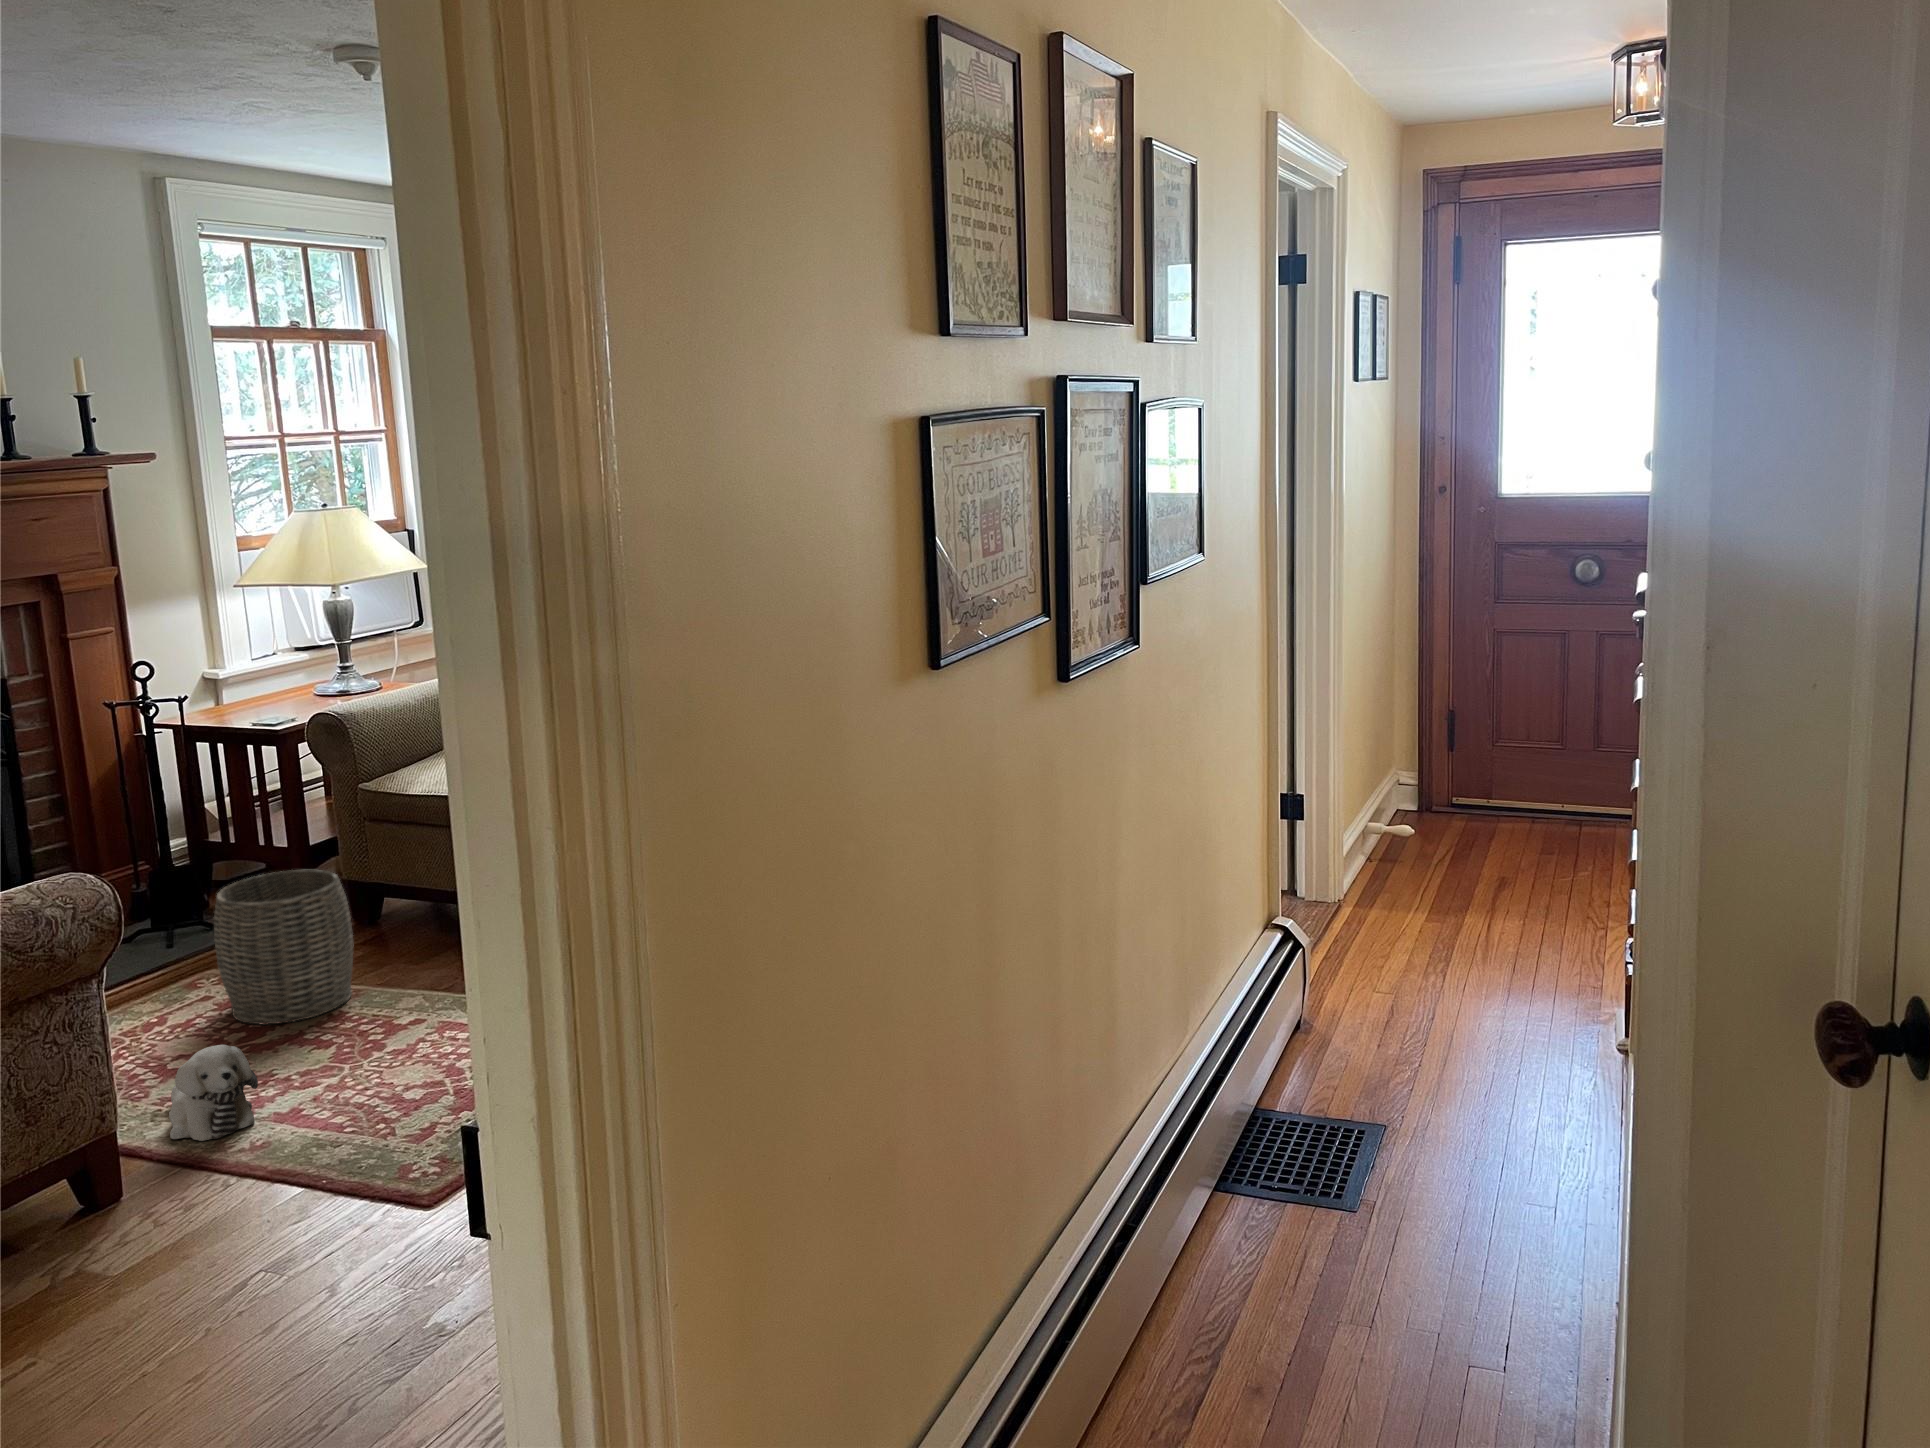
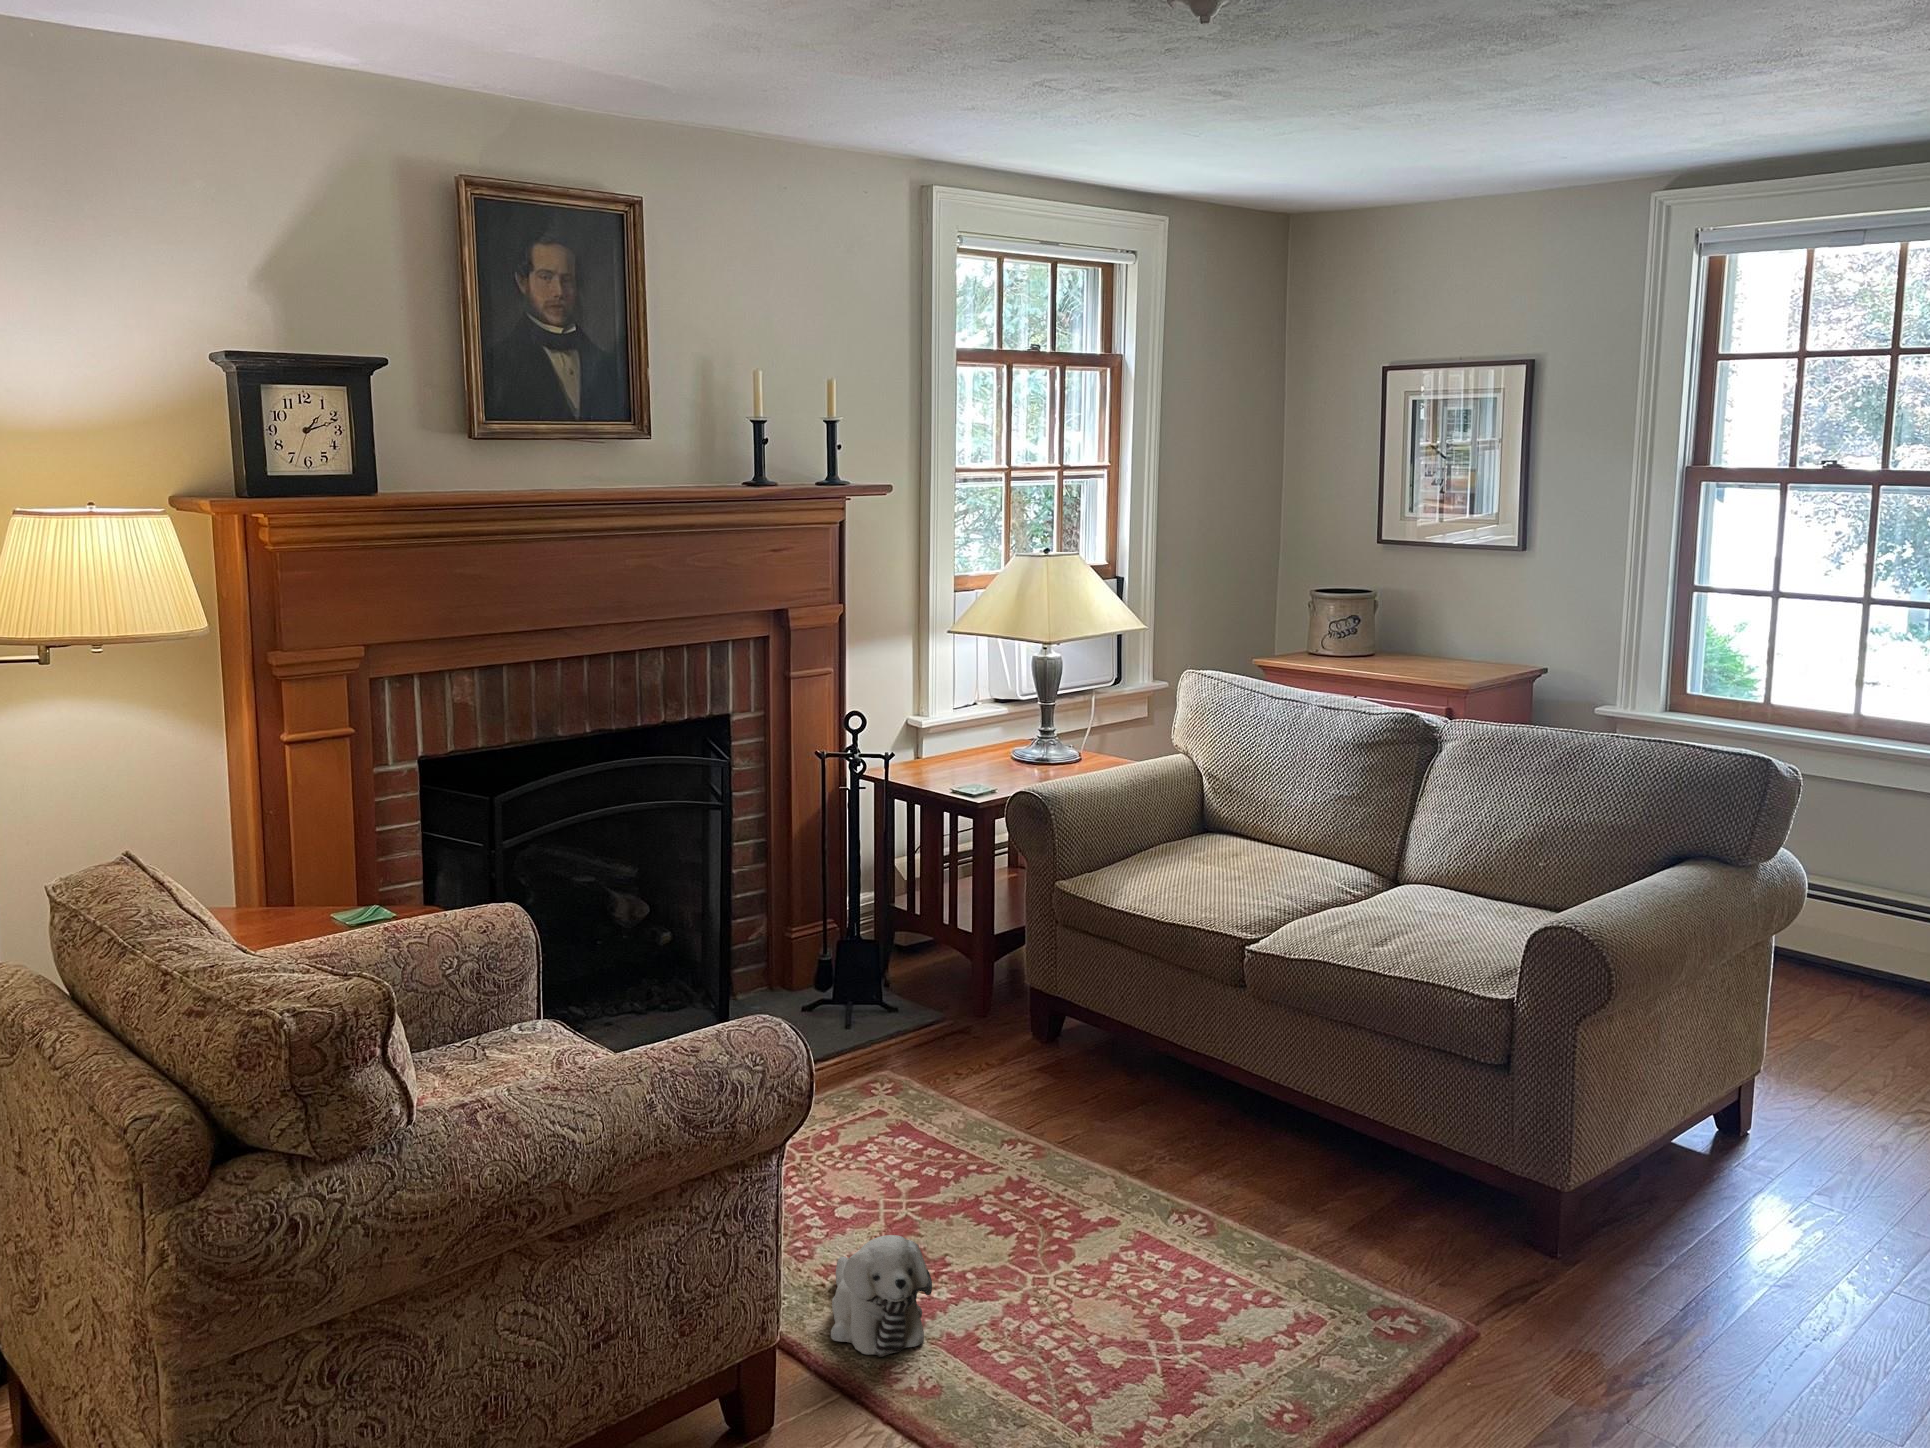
woven basket: present [214,870,353,1025] -> none [898,985,1043,1177]

